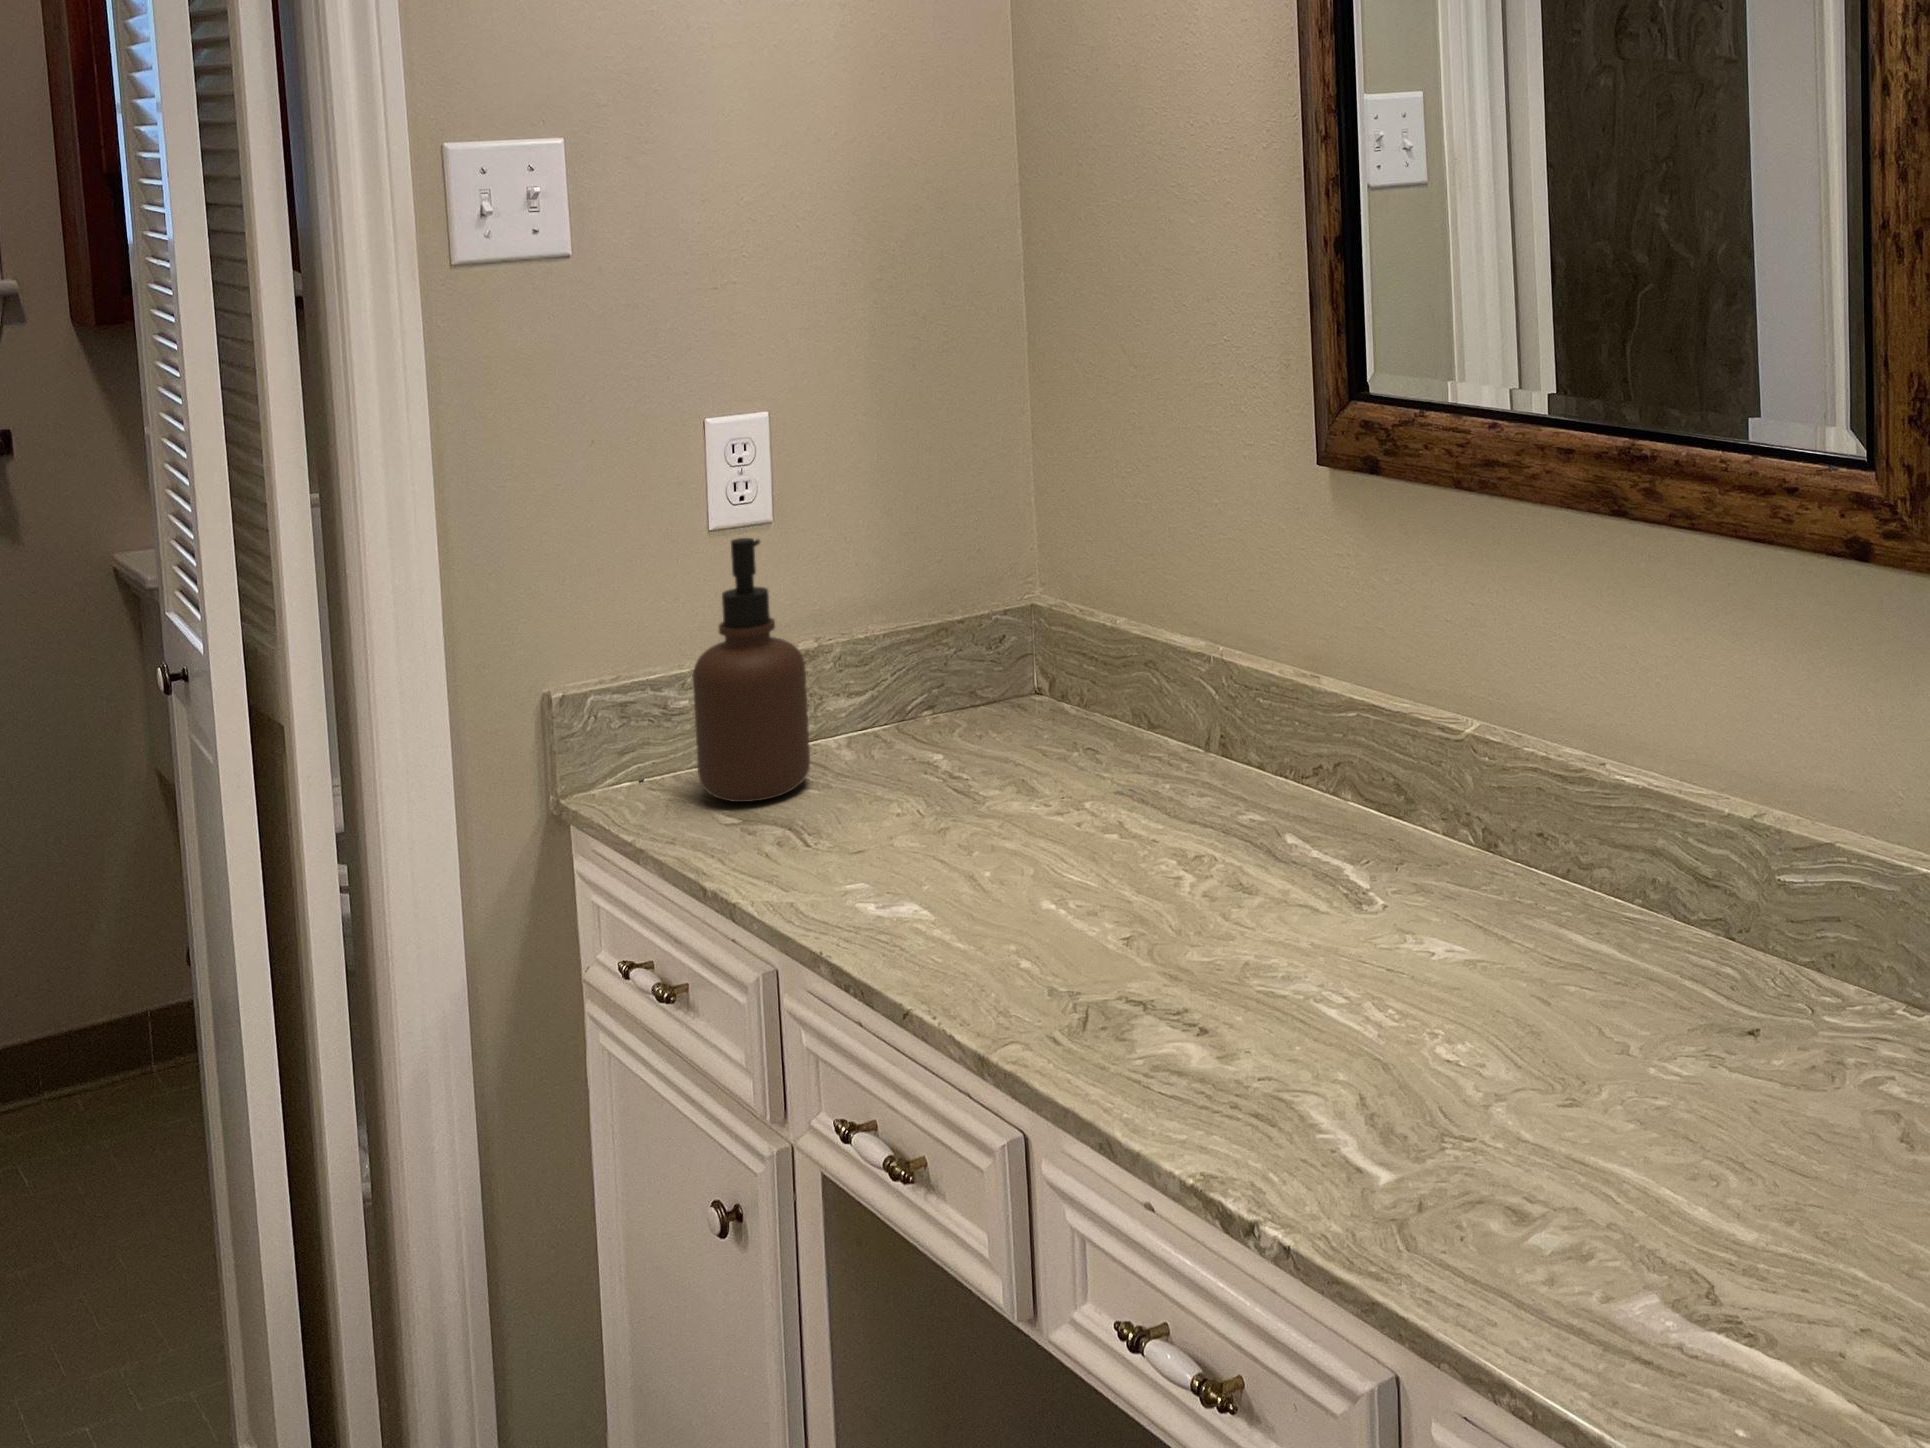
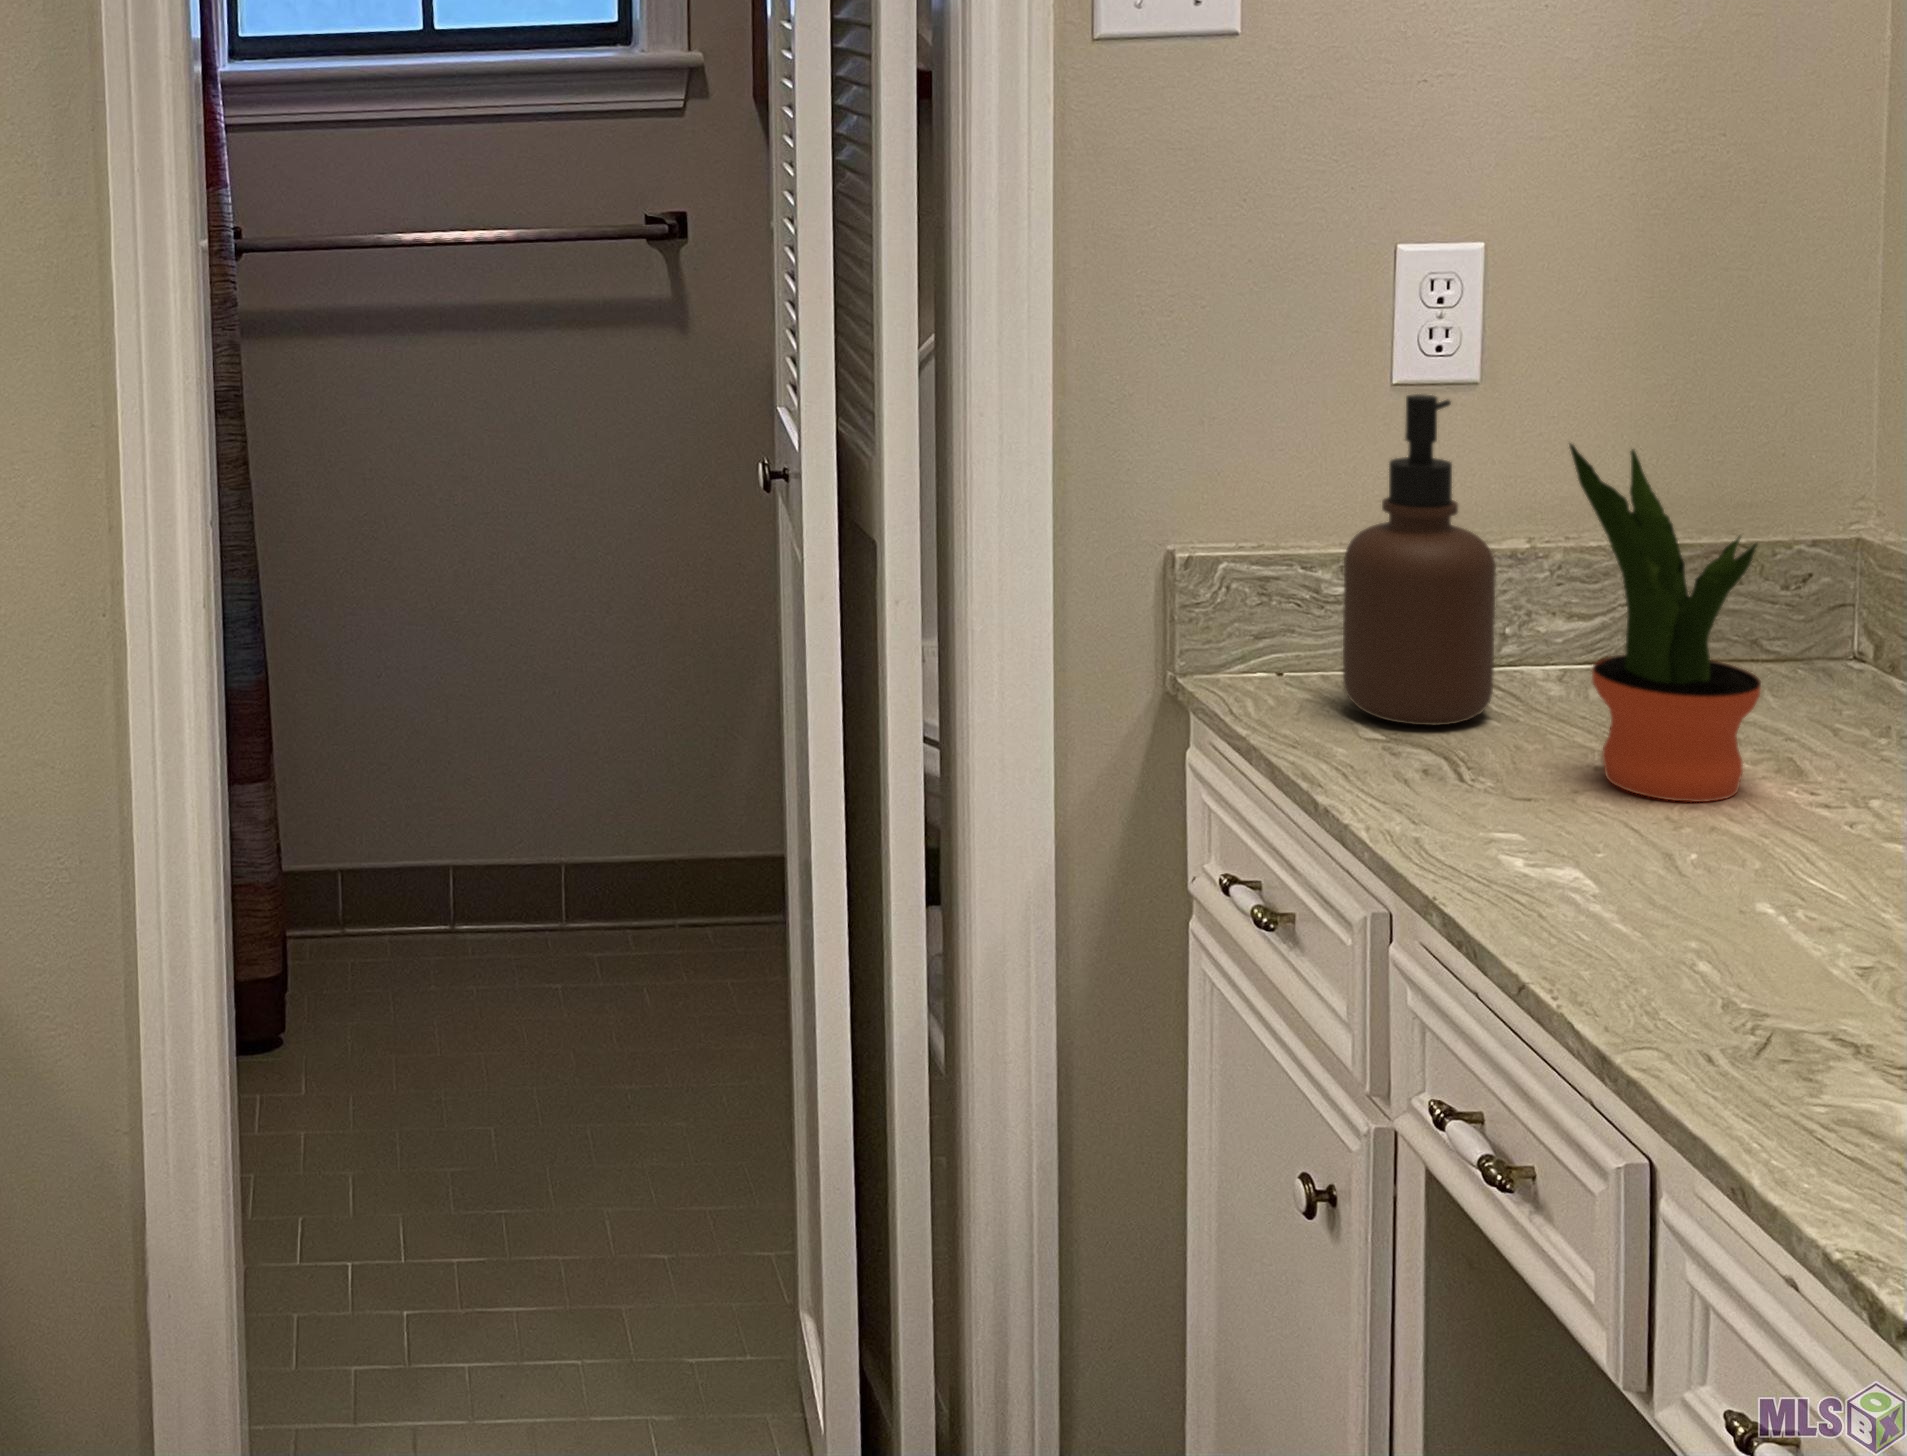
potted plant: none [868,561,1001,823] -> present [1570,444,1761,802]

